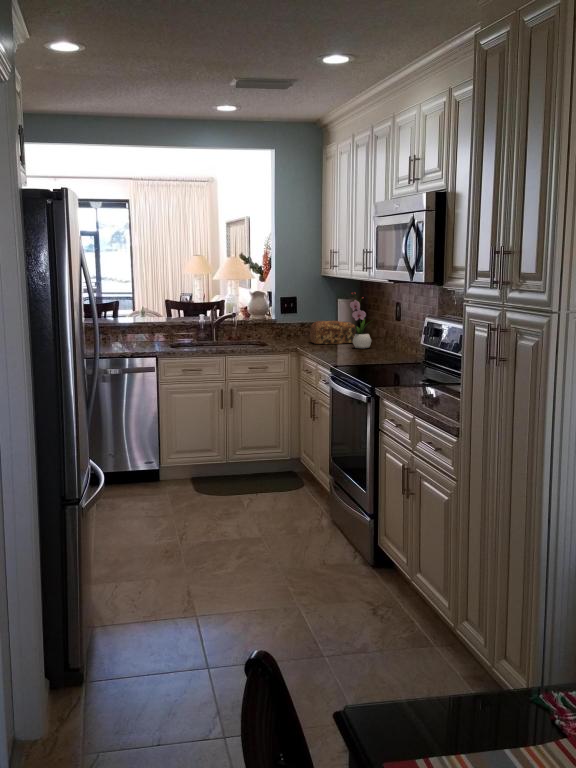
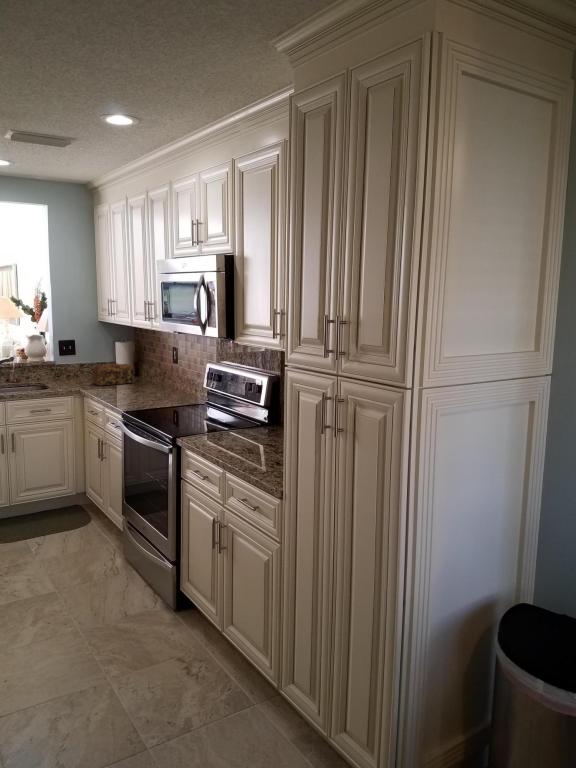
flower arrangement: present [350,292,372,349] -> none [130,339,153,389]

